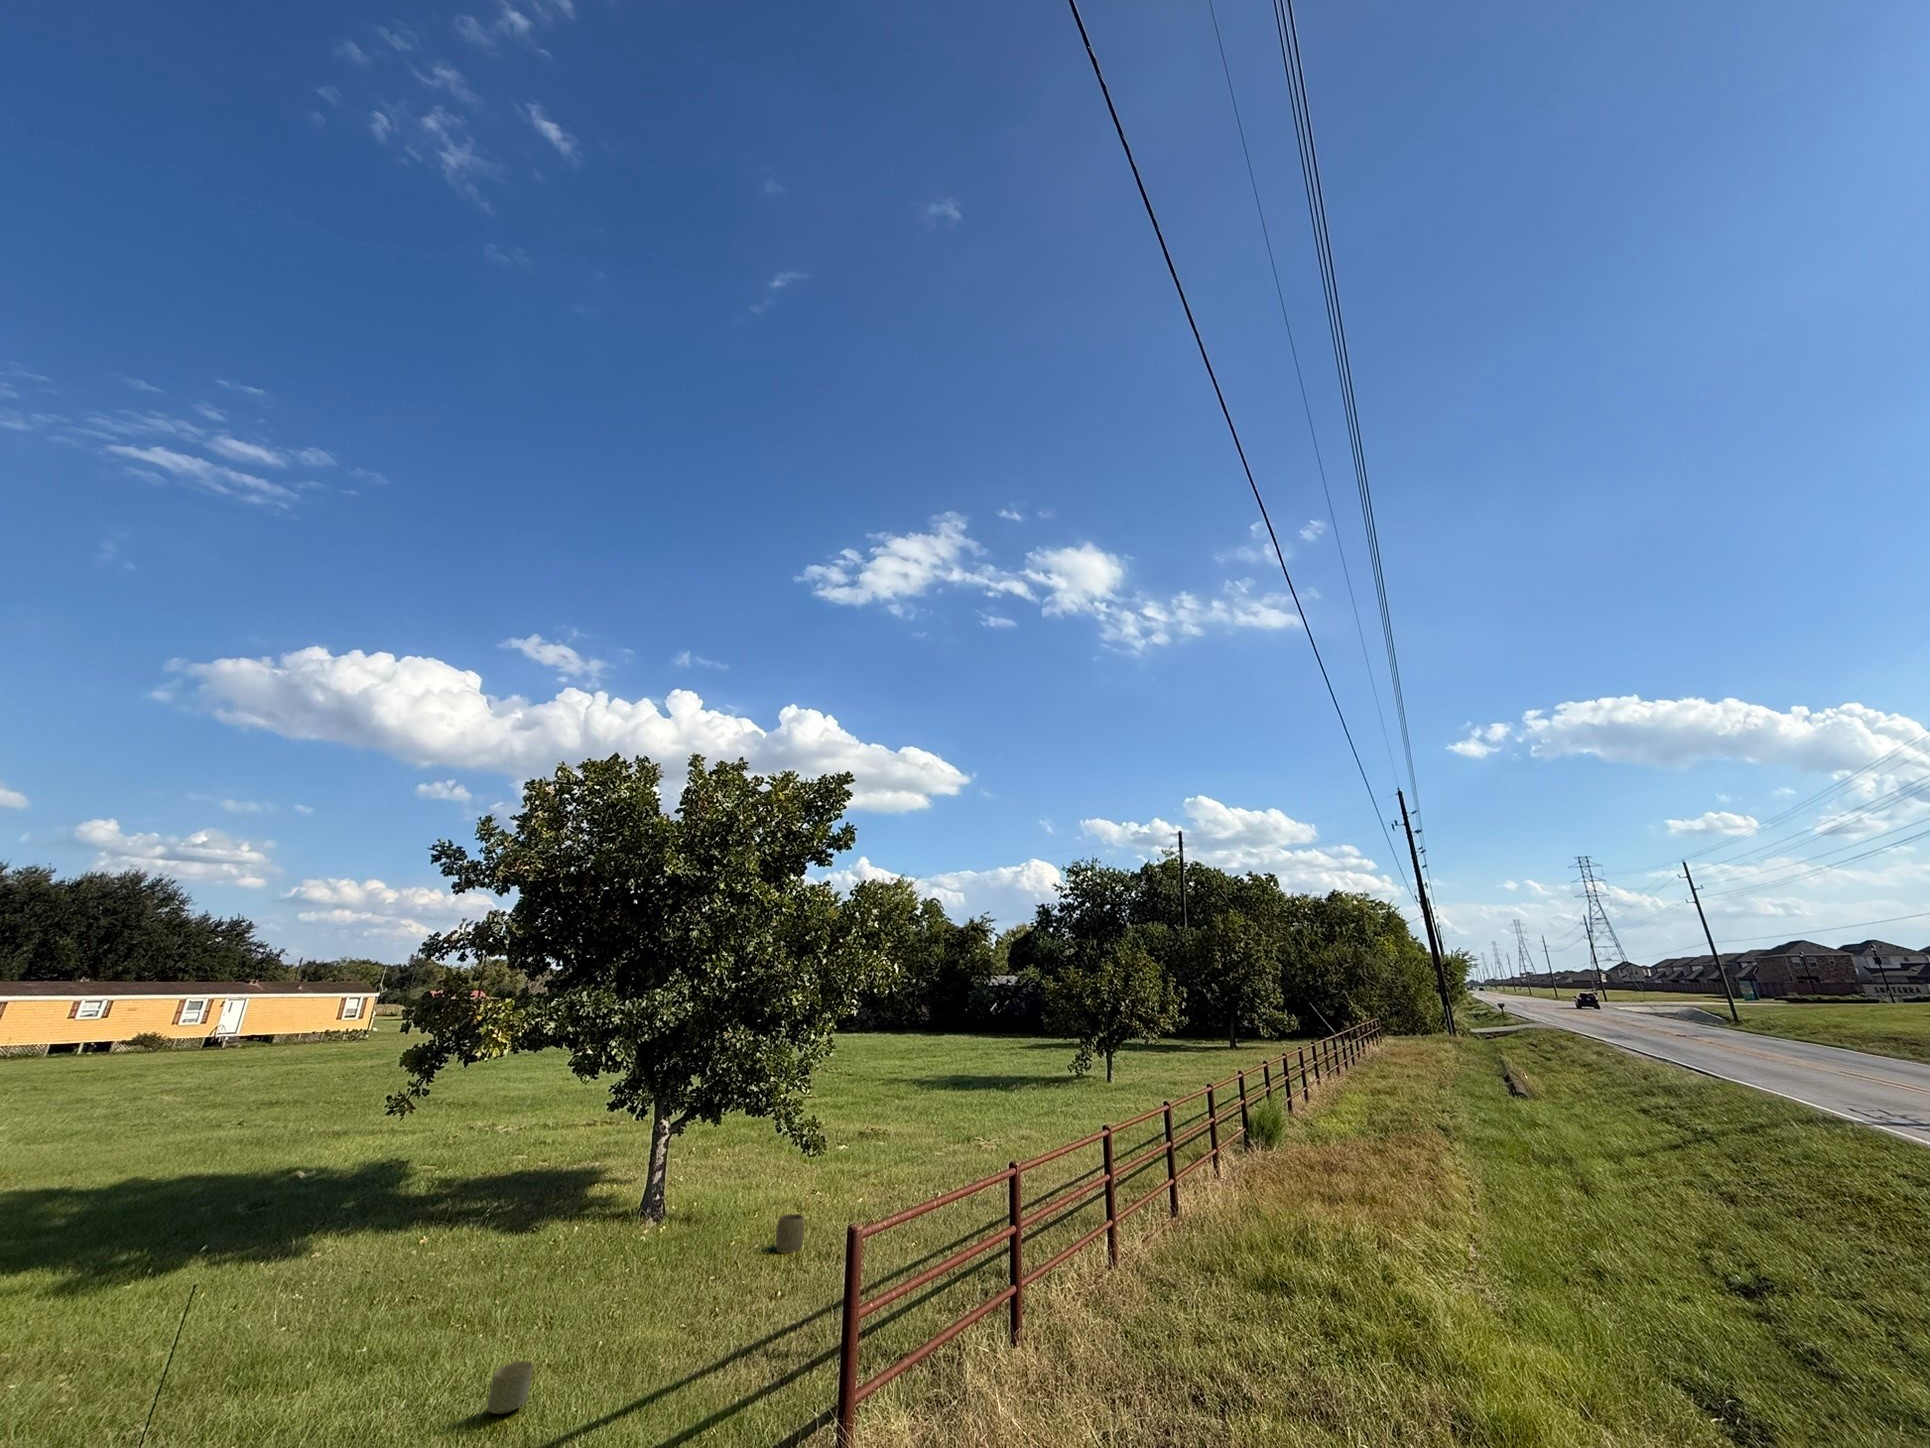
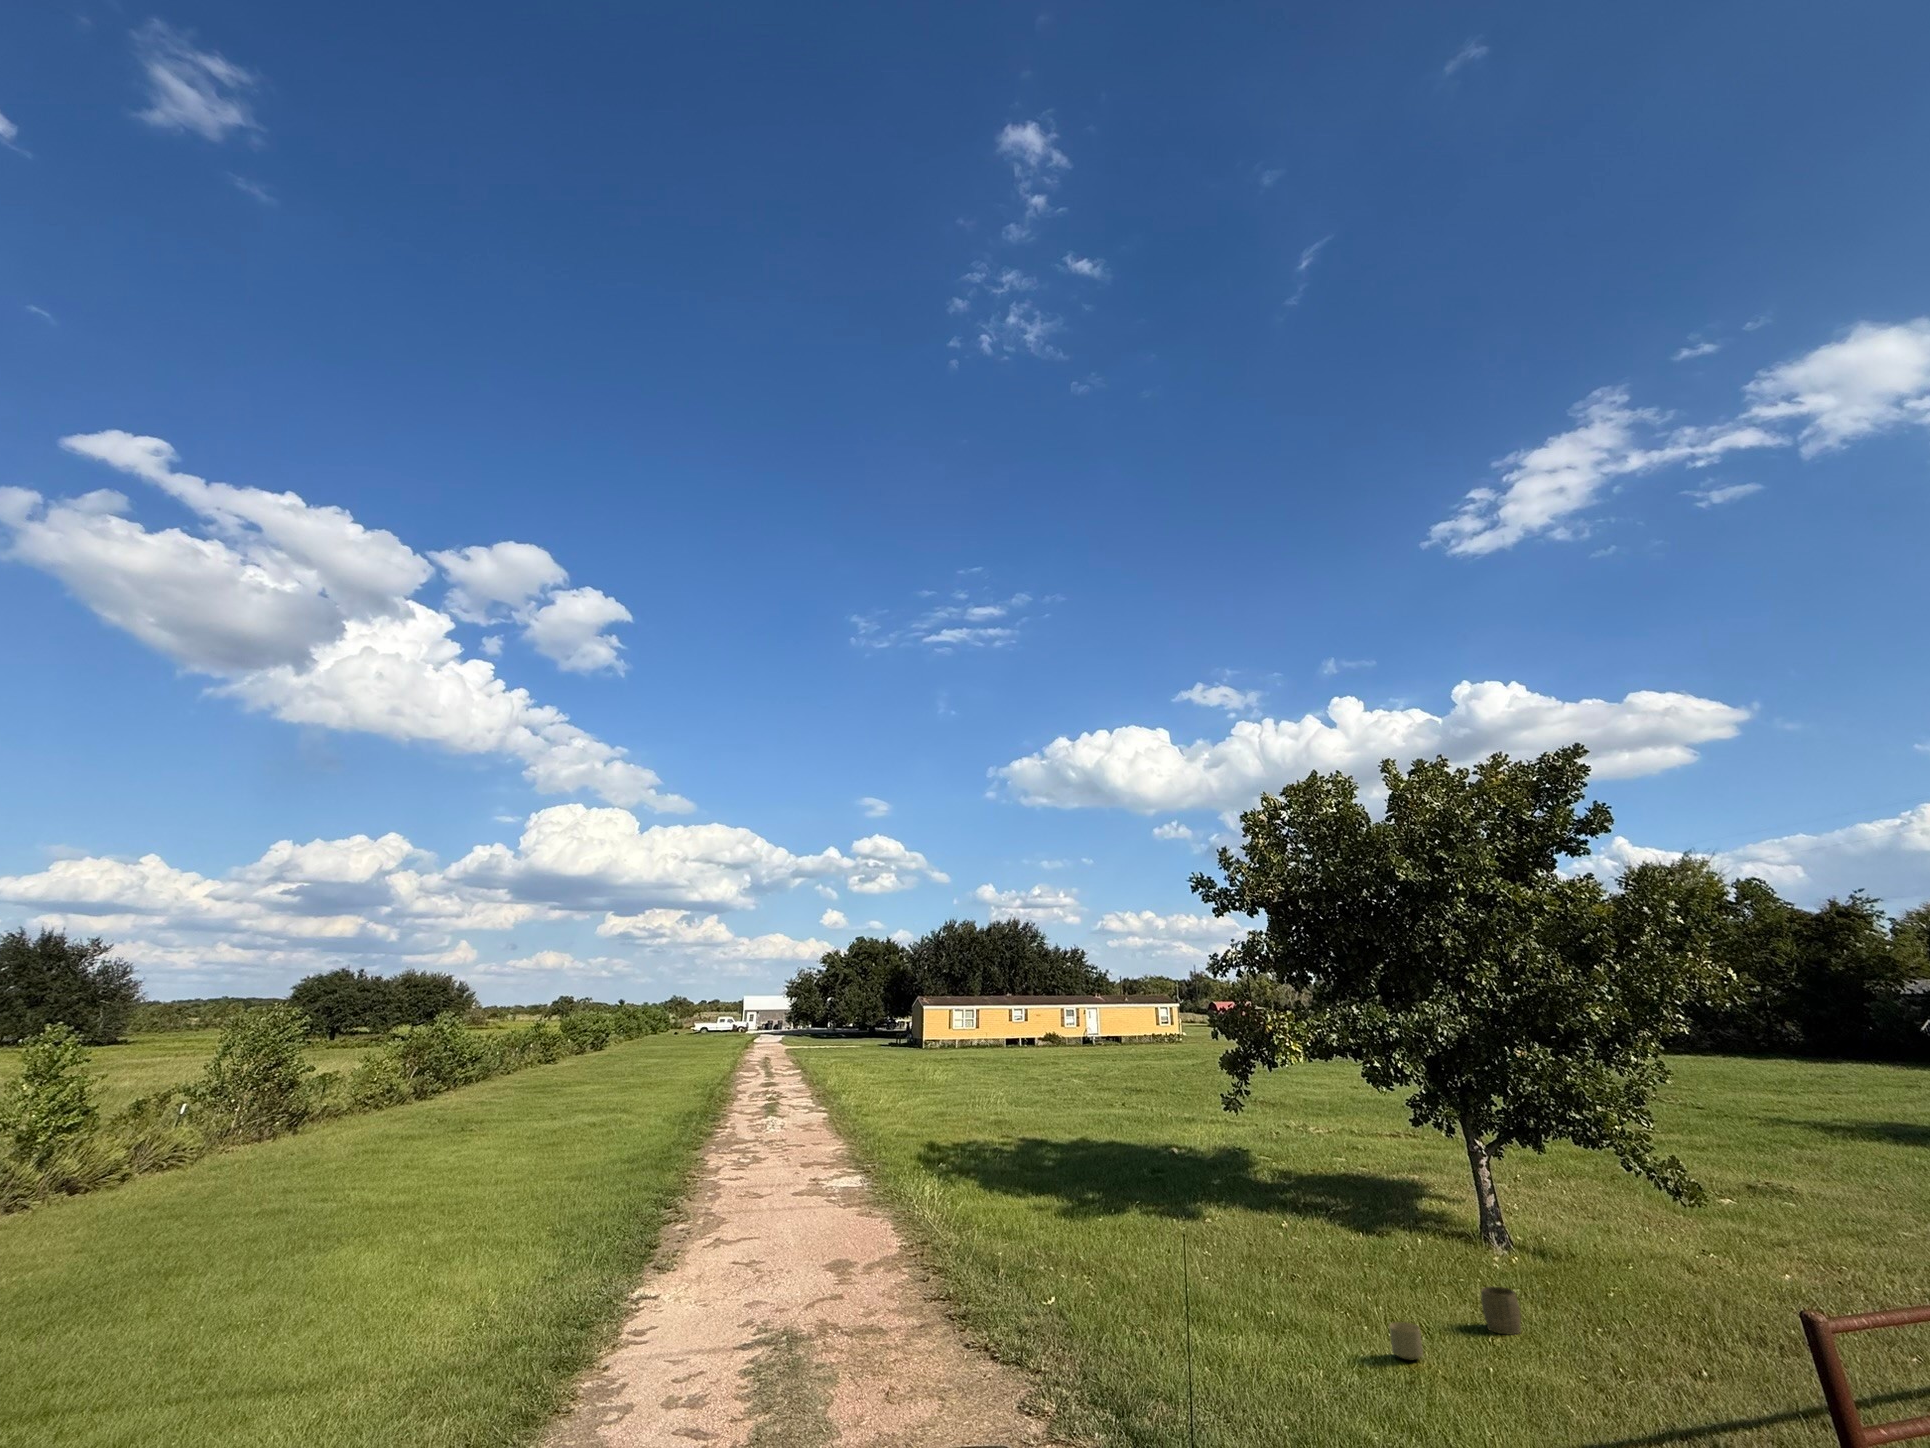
woven basket: present [776,1214,804,1253] -> present [1481,1287,1521,1335]

